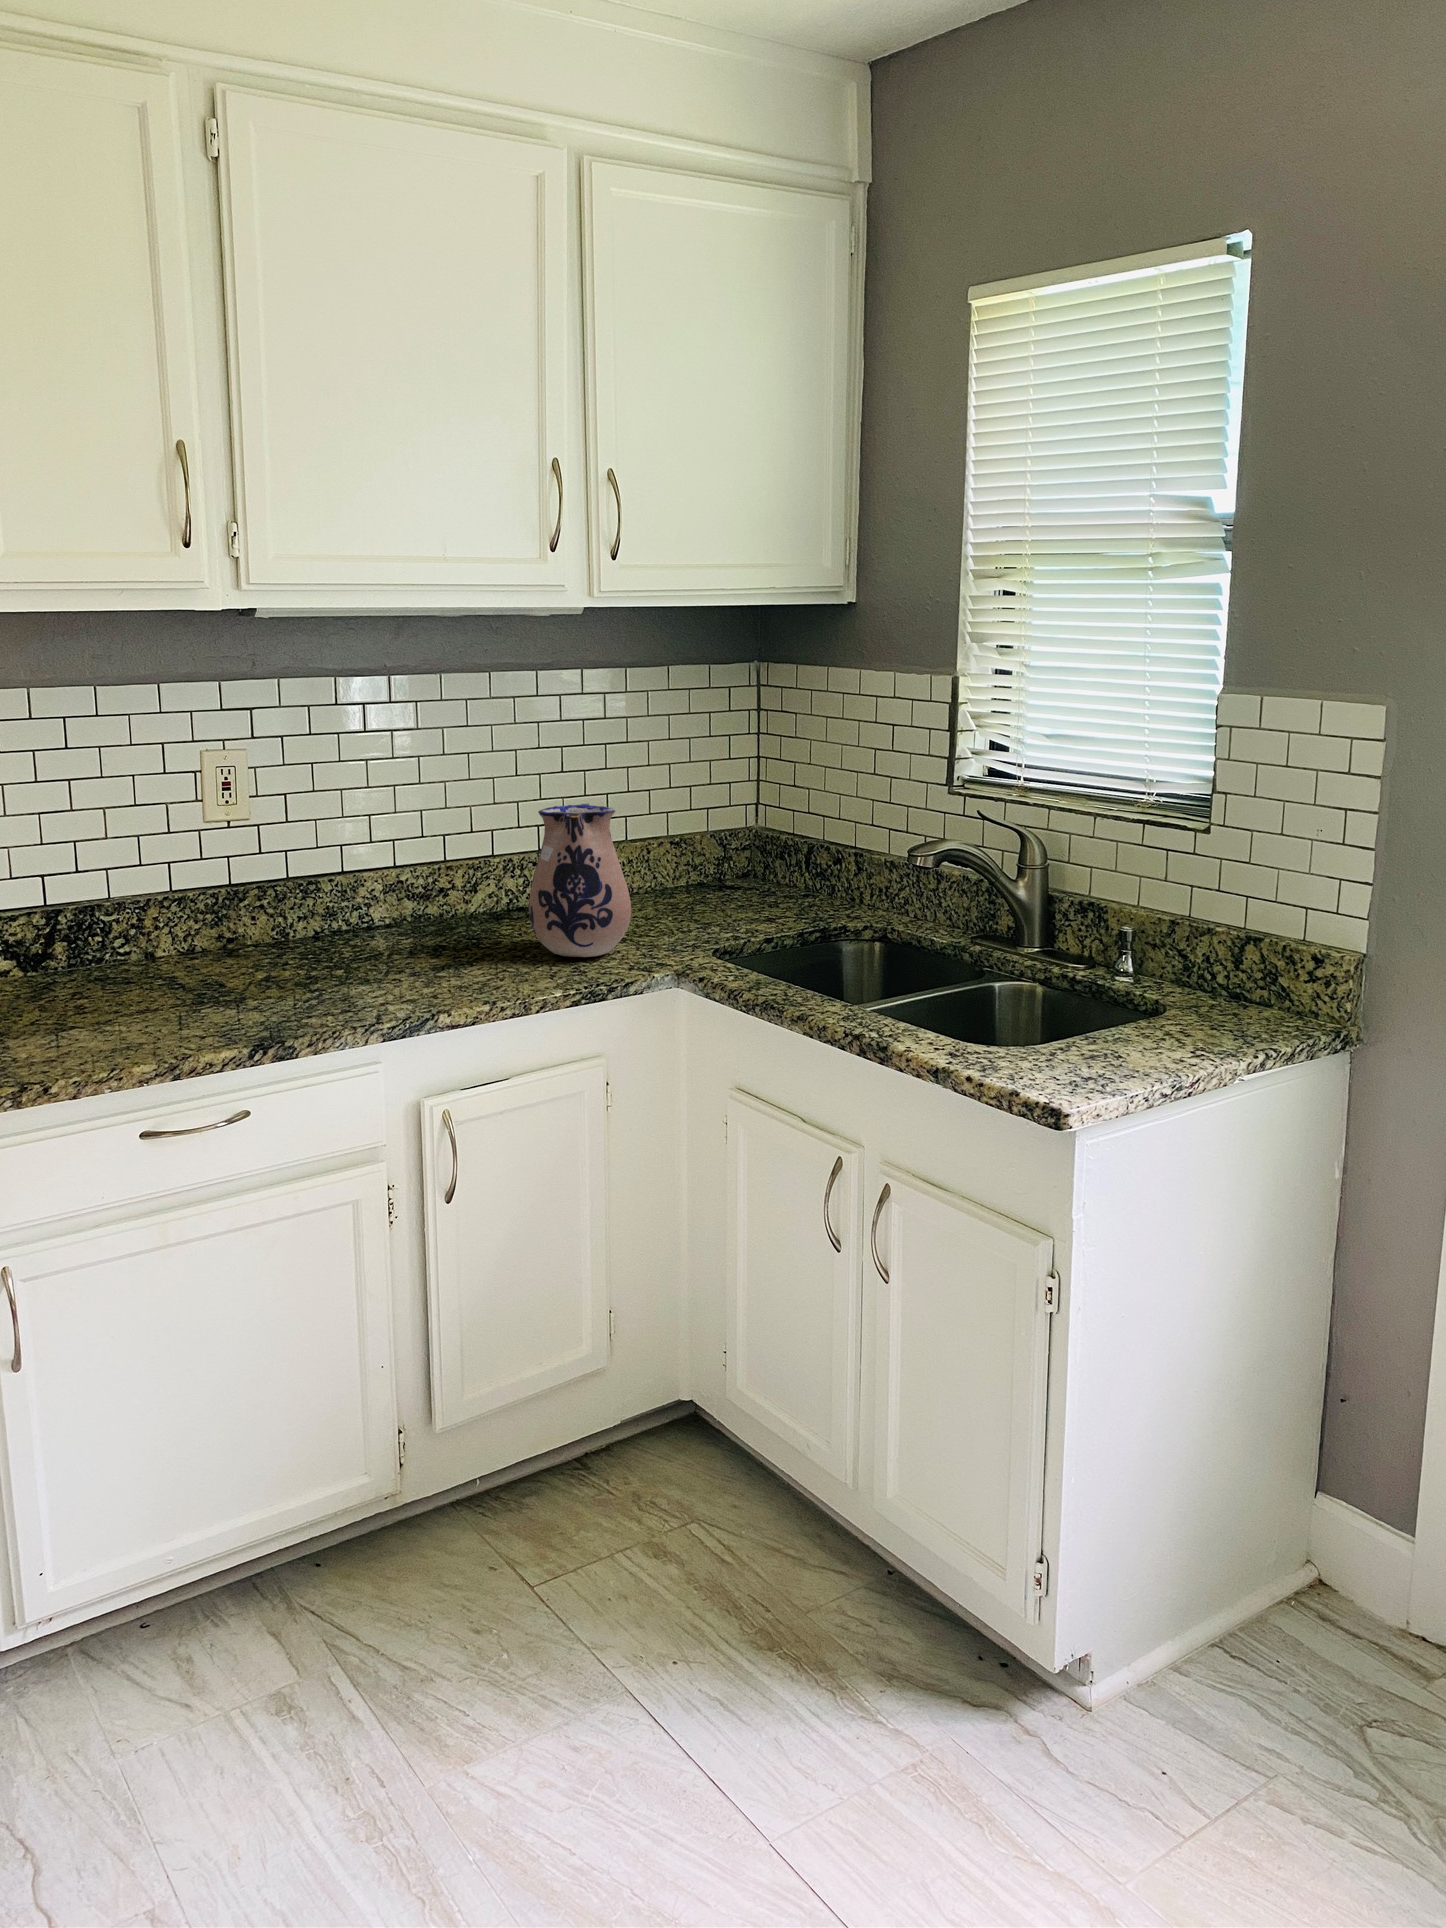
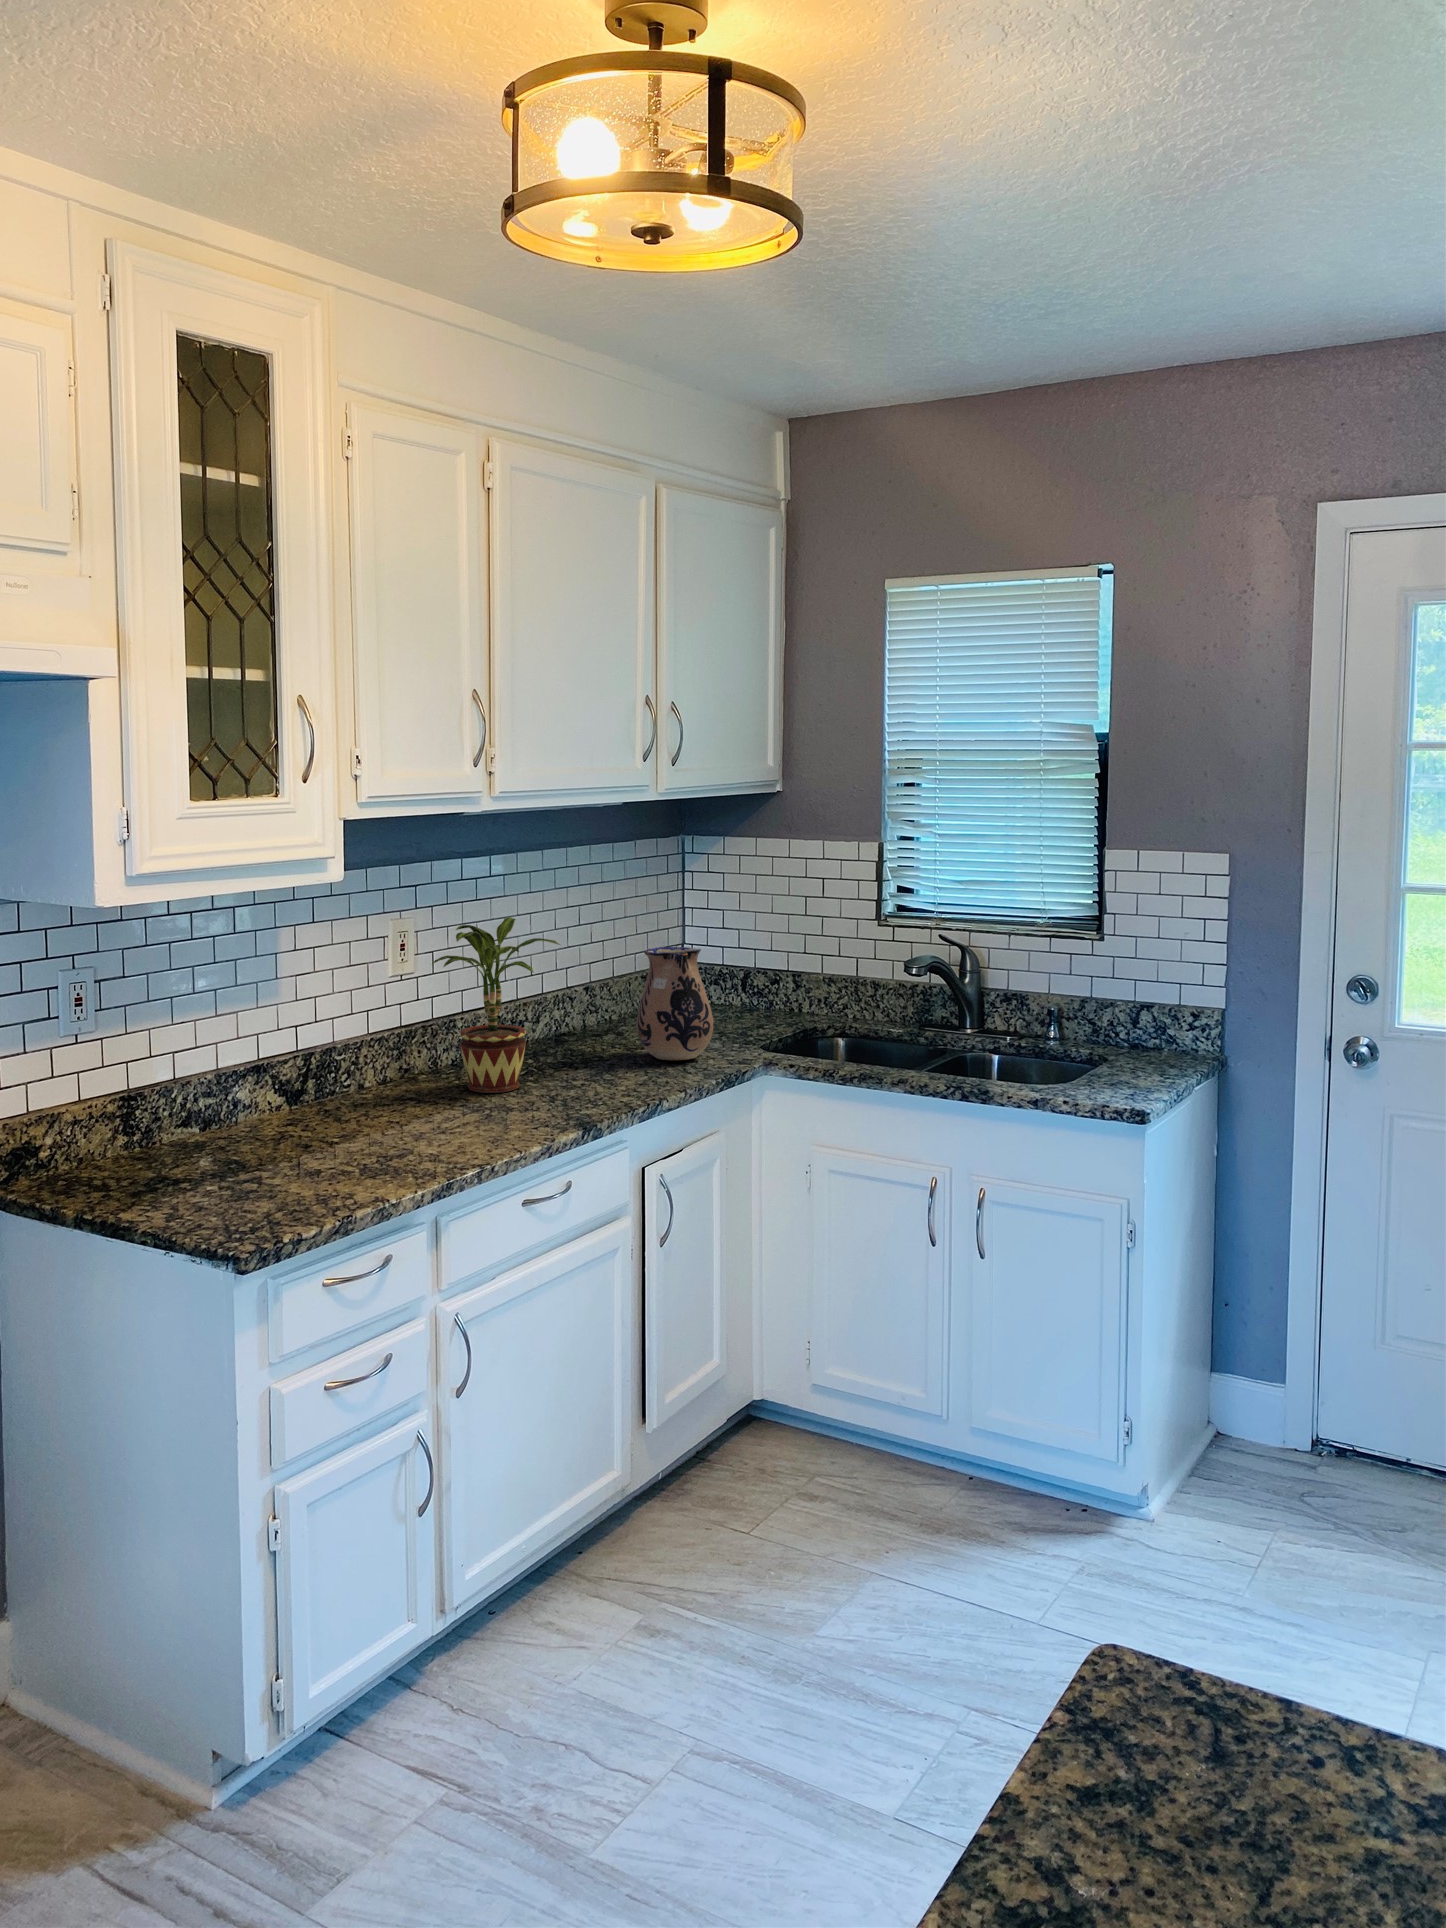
potted plant: none [200,755,360,979] -> present [432,917,560,1093]

